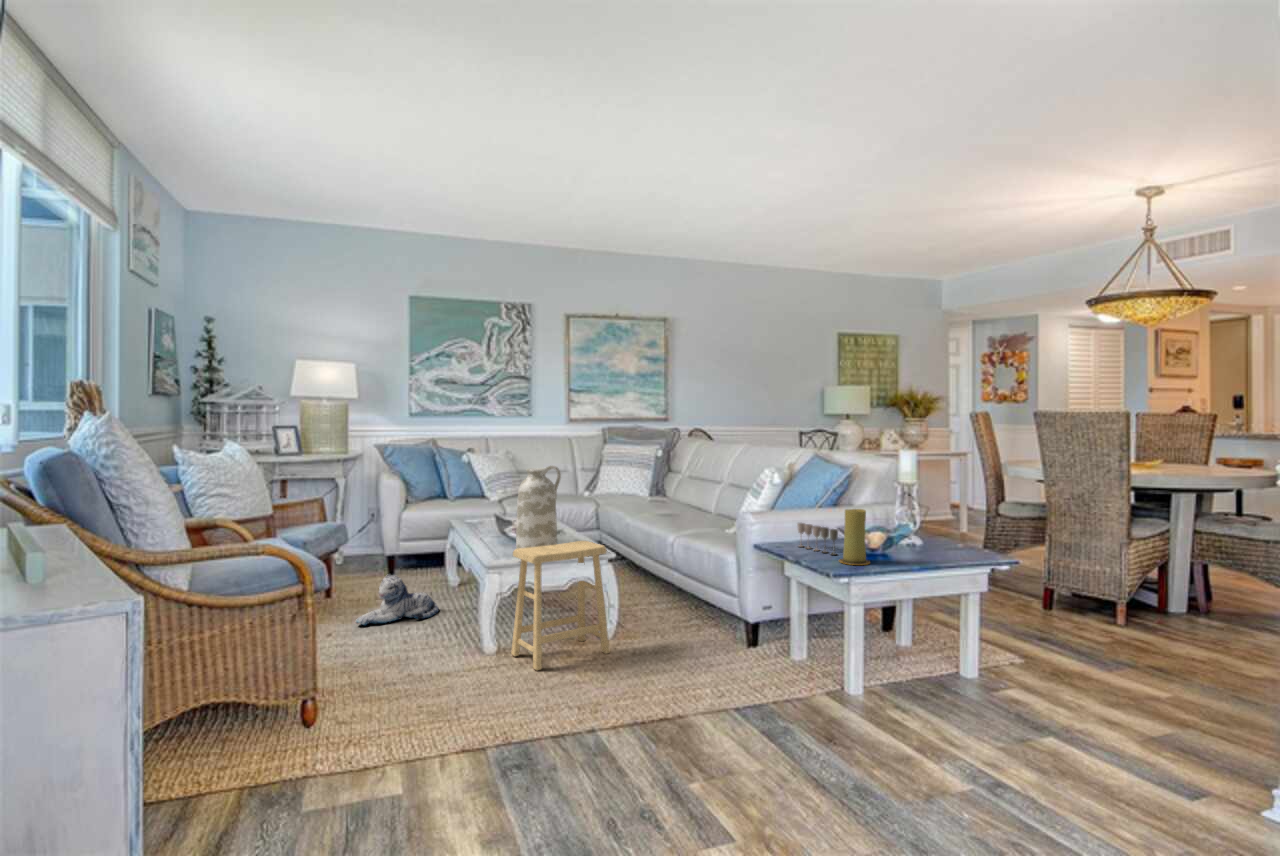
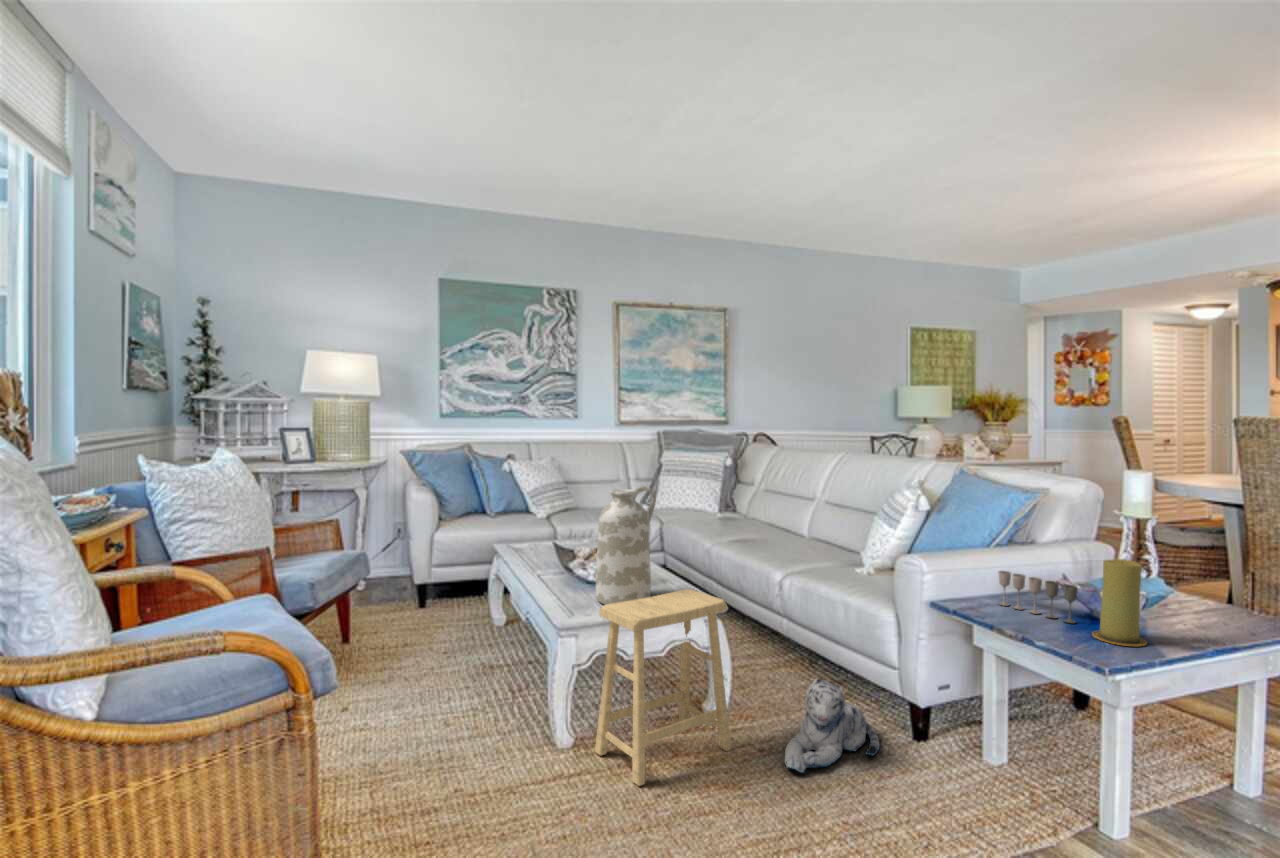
plush toy: present [356,574,439,625] -> present [785,678,880,773]

